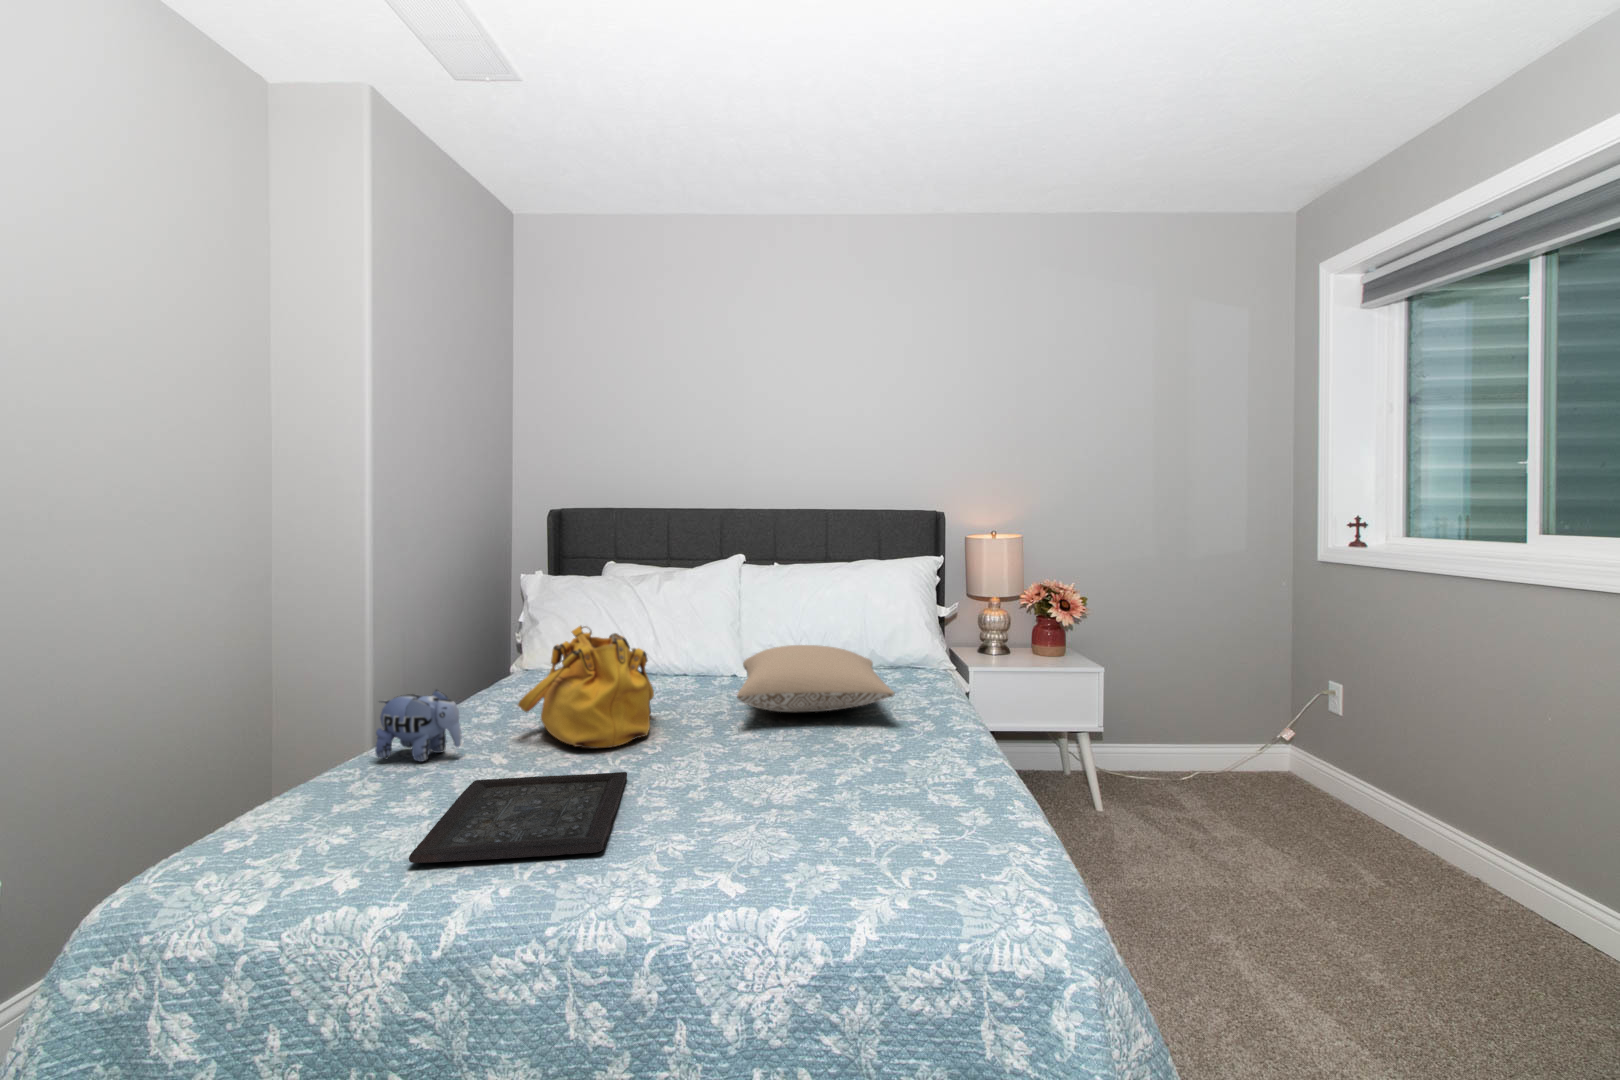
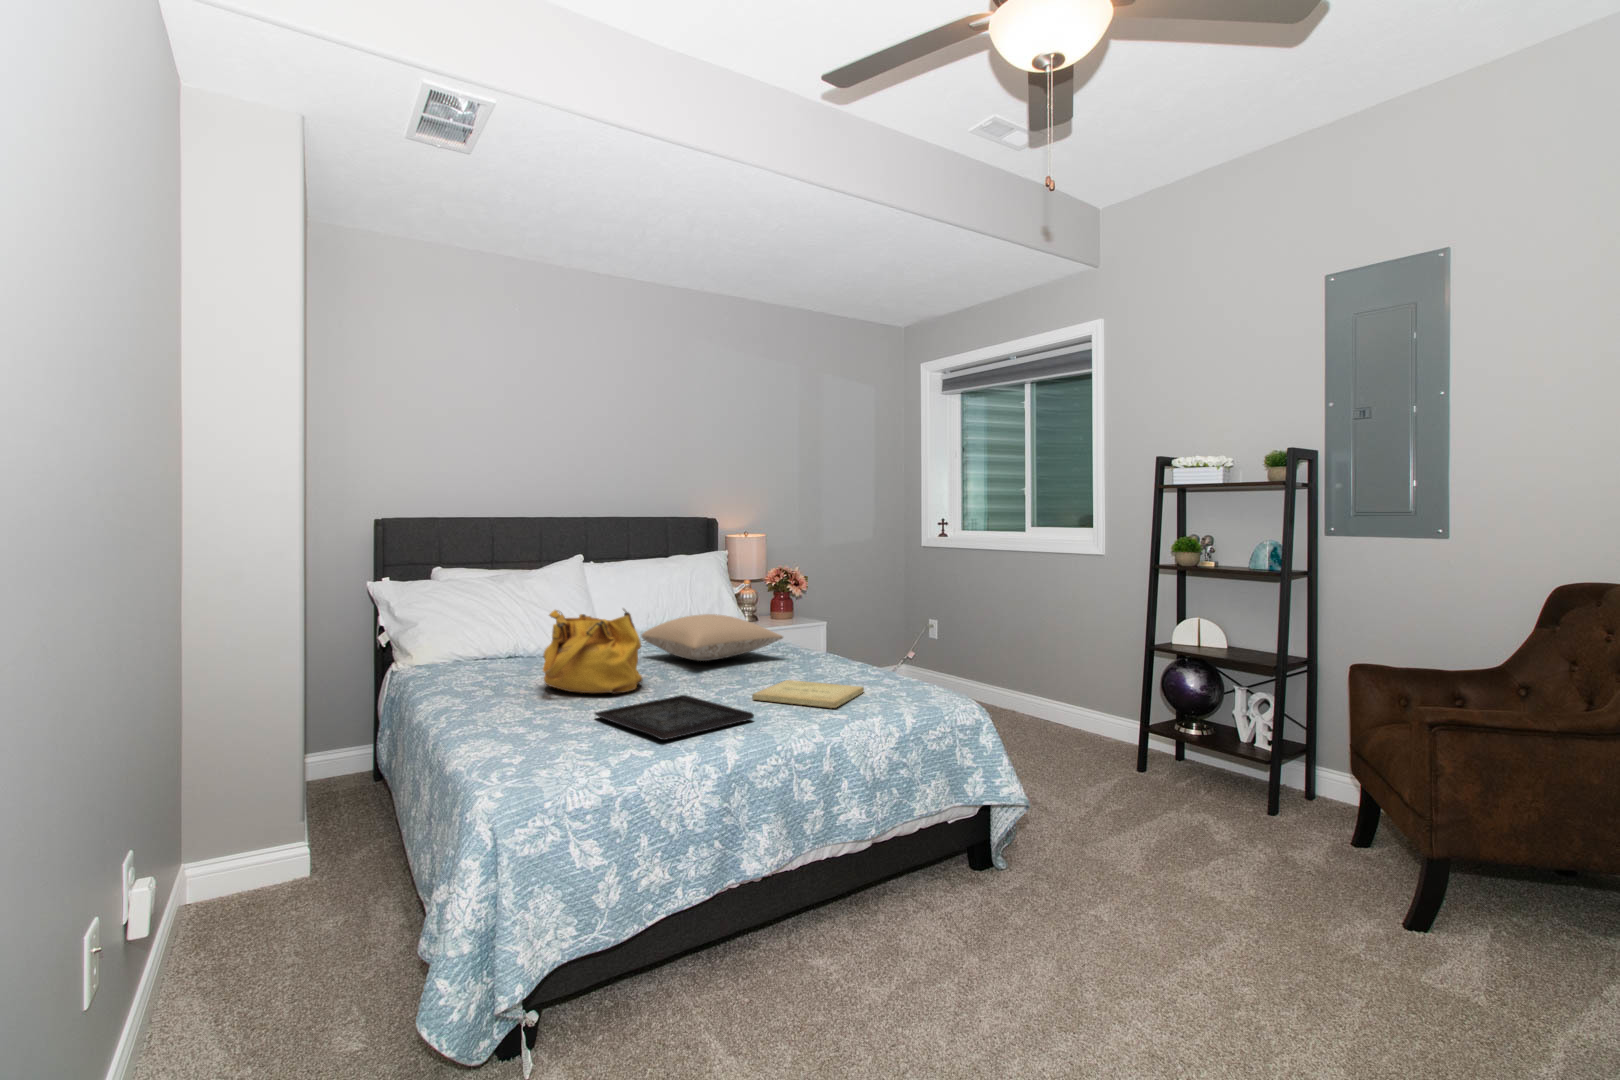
plush toy: present [375,690,461,762] -> none [456,662,533,720]
book: none [695,774,878,863] -> present [752,680,864,708]

